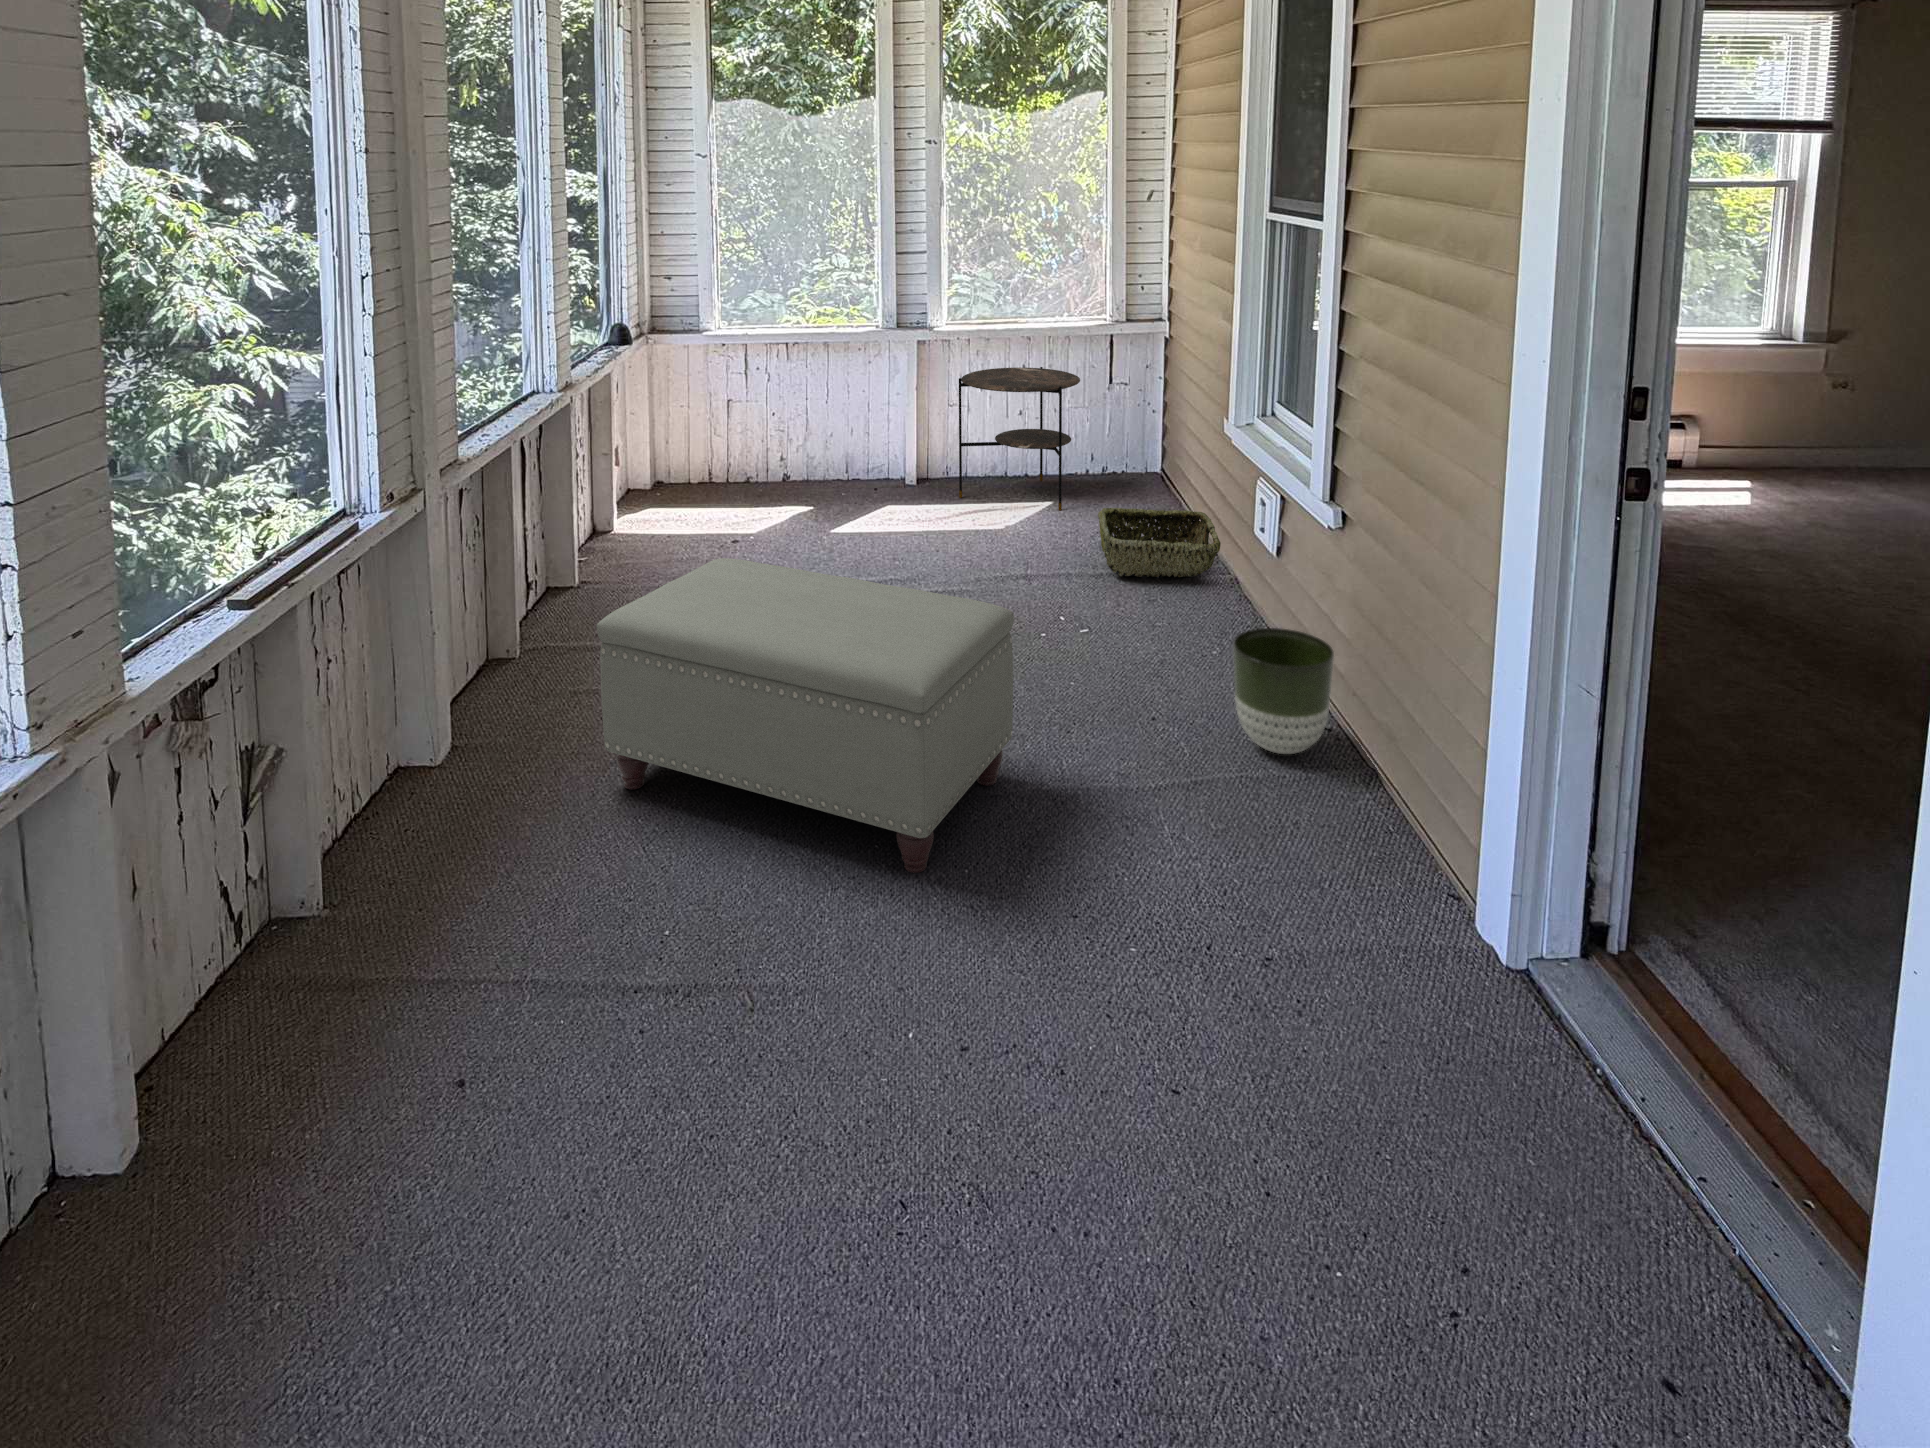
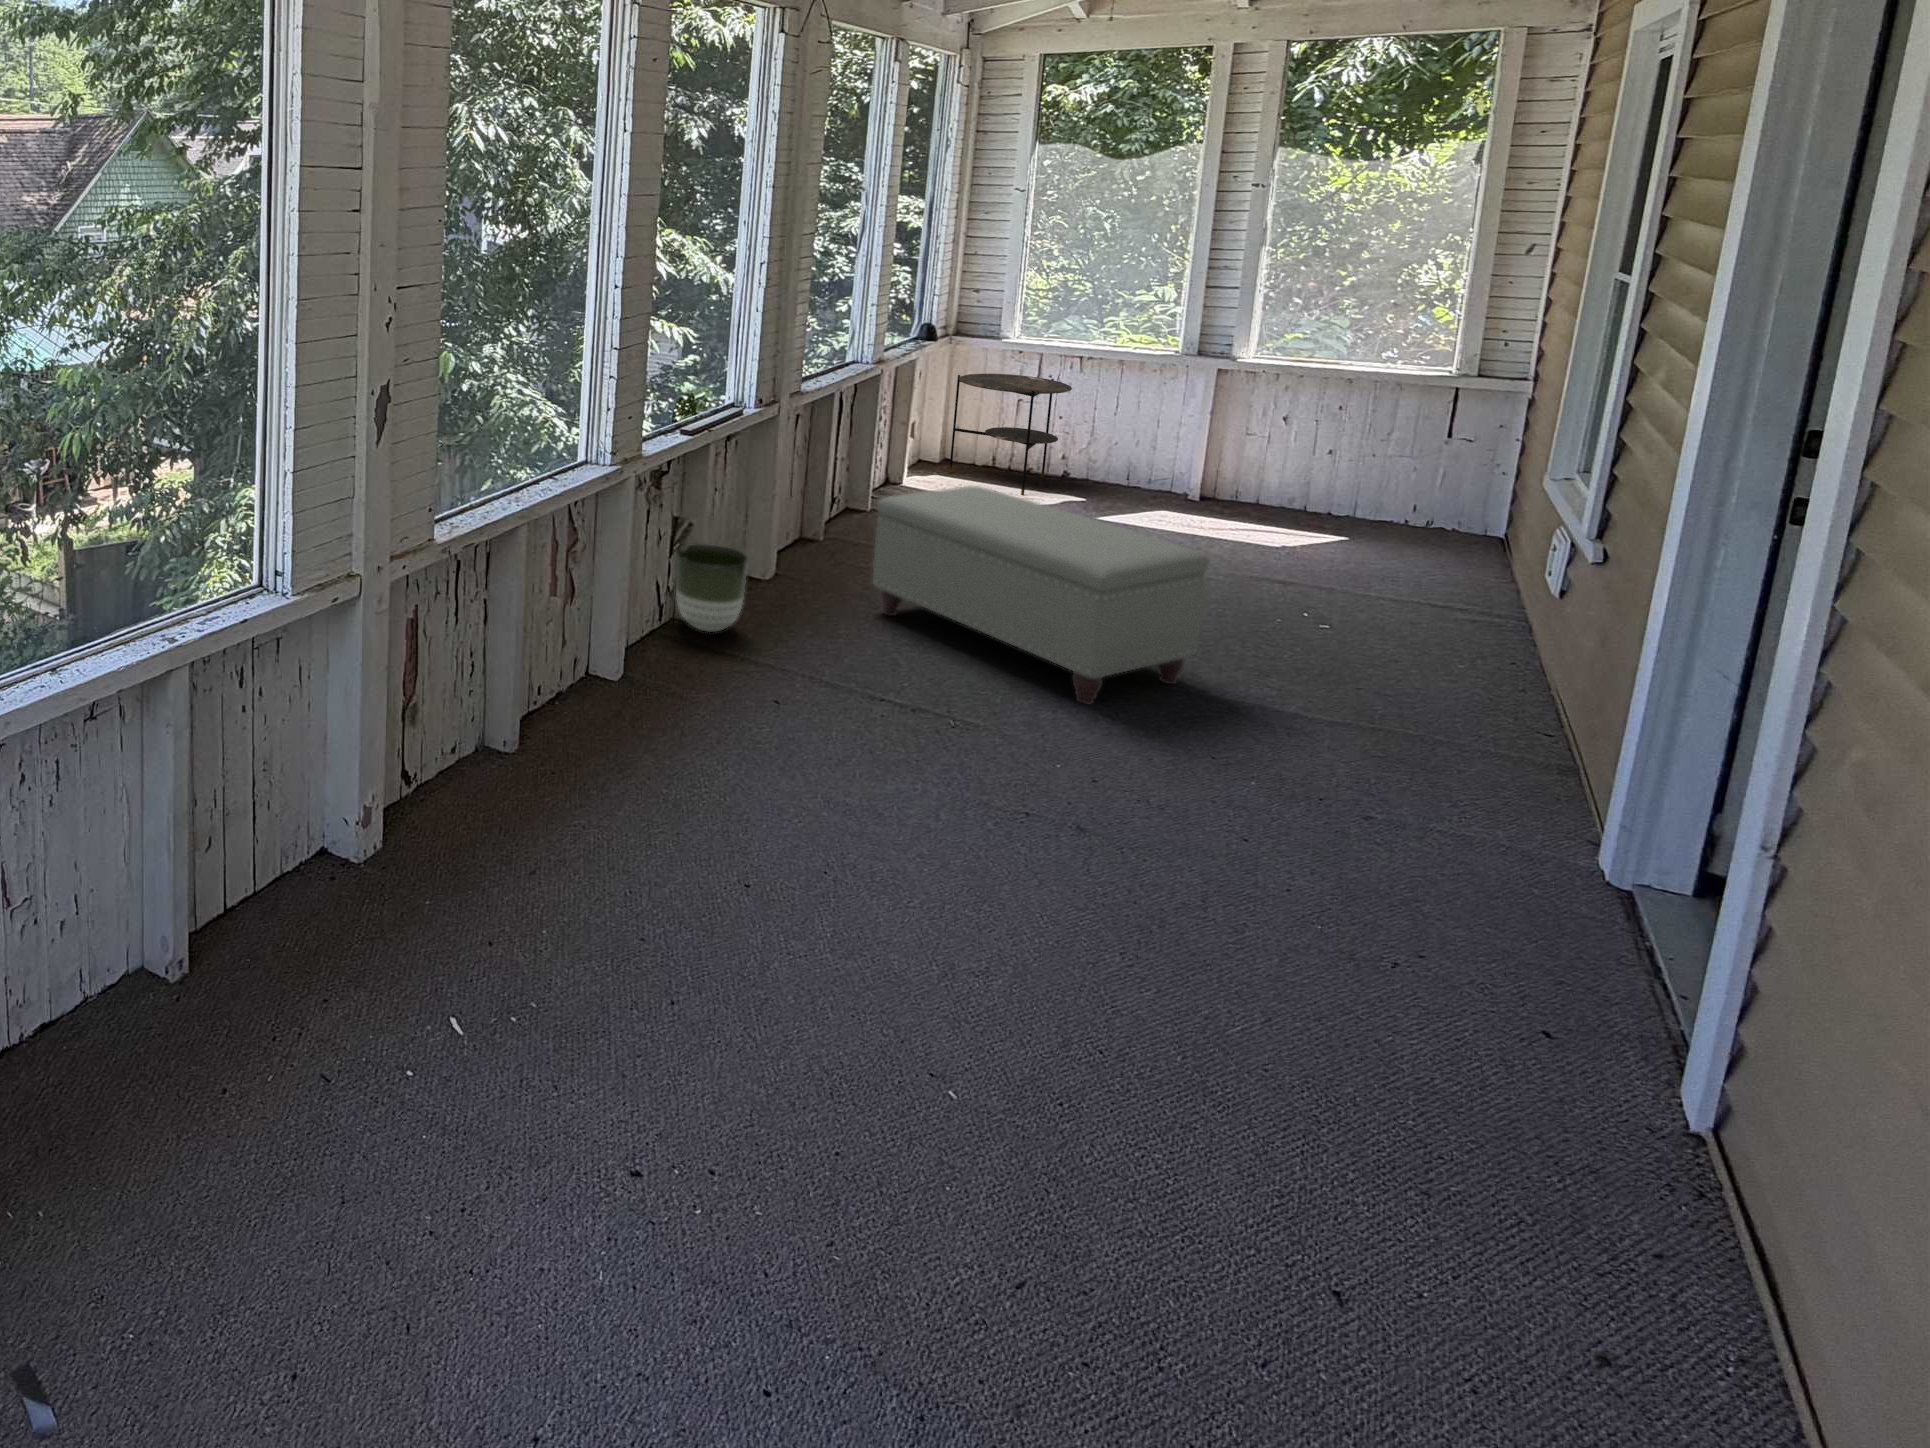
side table: present [959,367,1080,511] -> present [949,374,1072,495]
woven basket: present [1098,508,1221,577] -> none [1378,543,1530,624]
planter: present [1233,628,1334,754] -> present [676,544,748,632]

